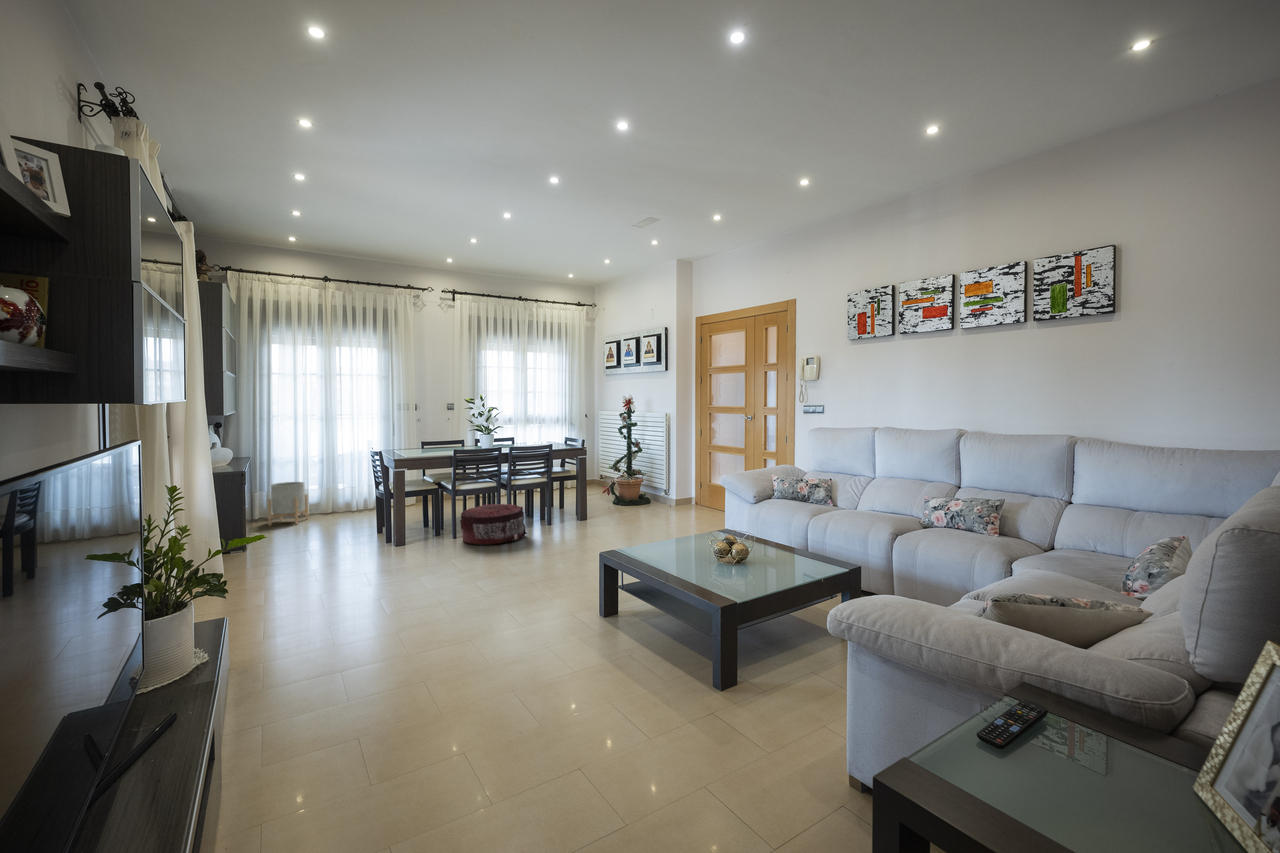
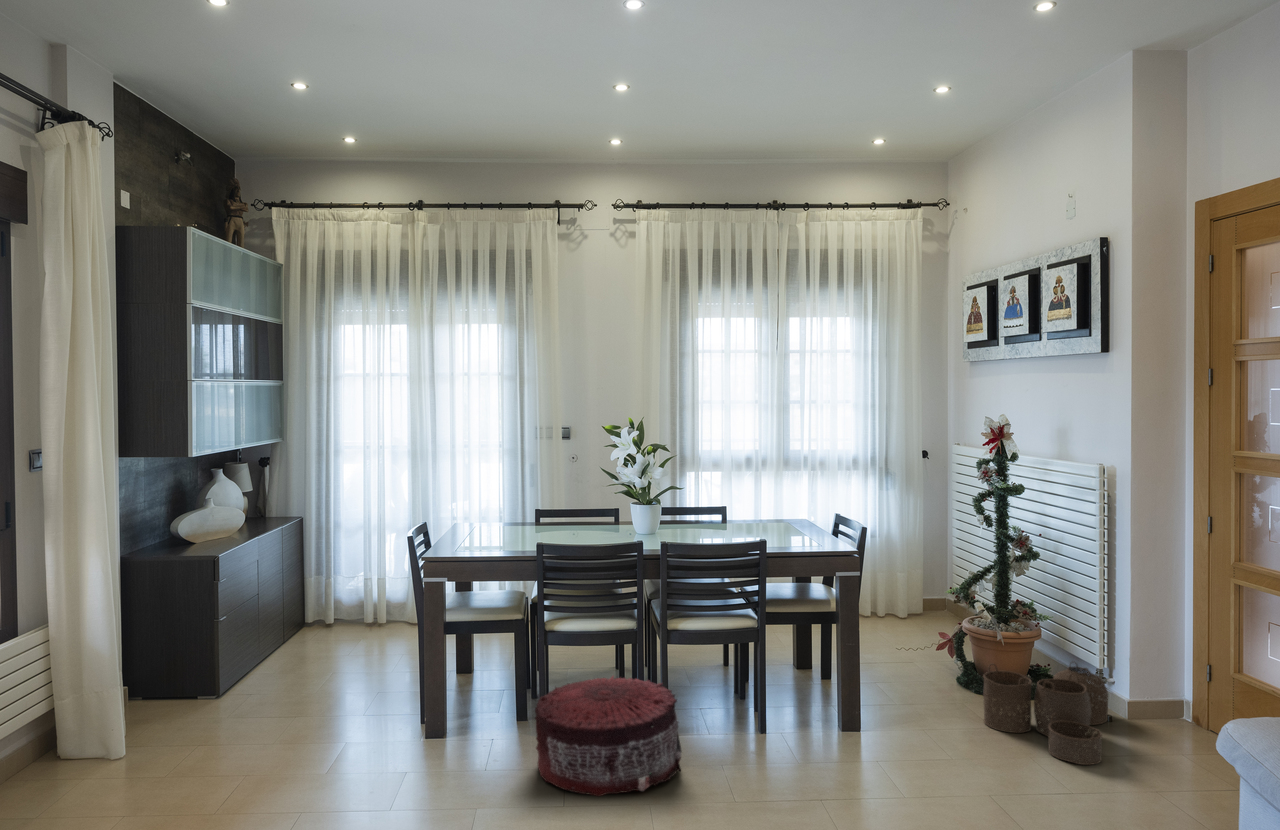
planter: present [268,482,308,525] -> none [309,562,376,642]
woven basket: none [628,488,670,517] -> present [983,664,1108,765]

